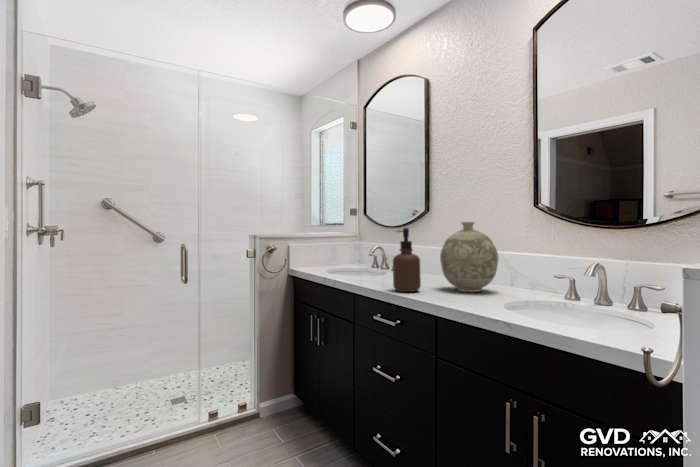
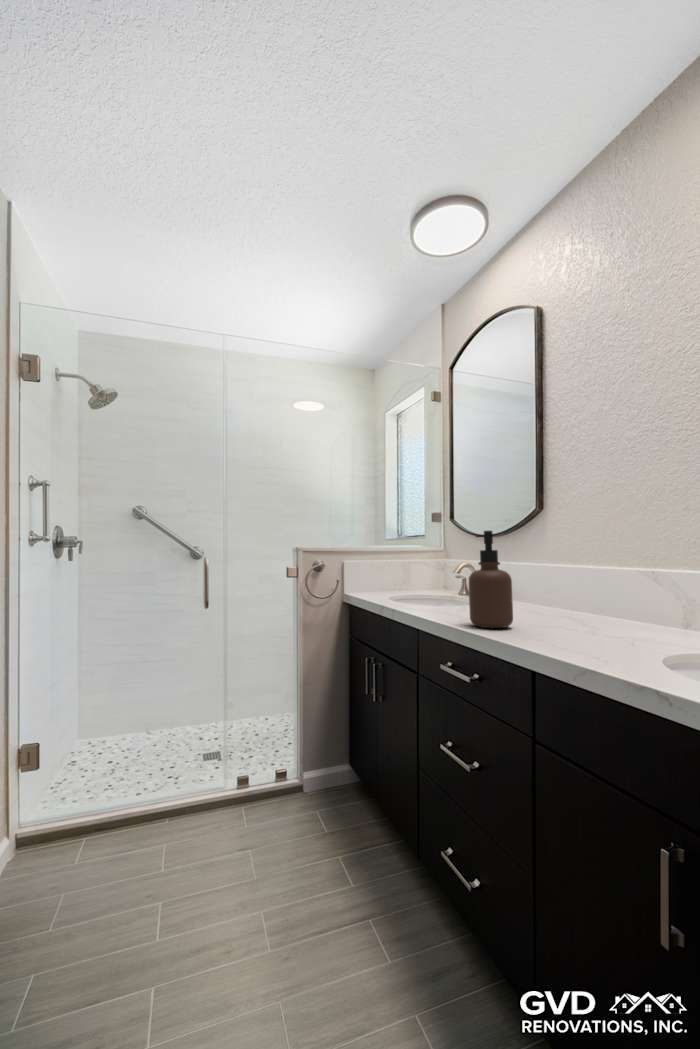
decorative vase: present [440,222,498,292] -> none [547,520,647,633]

